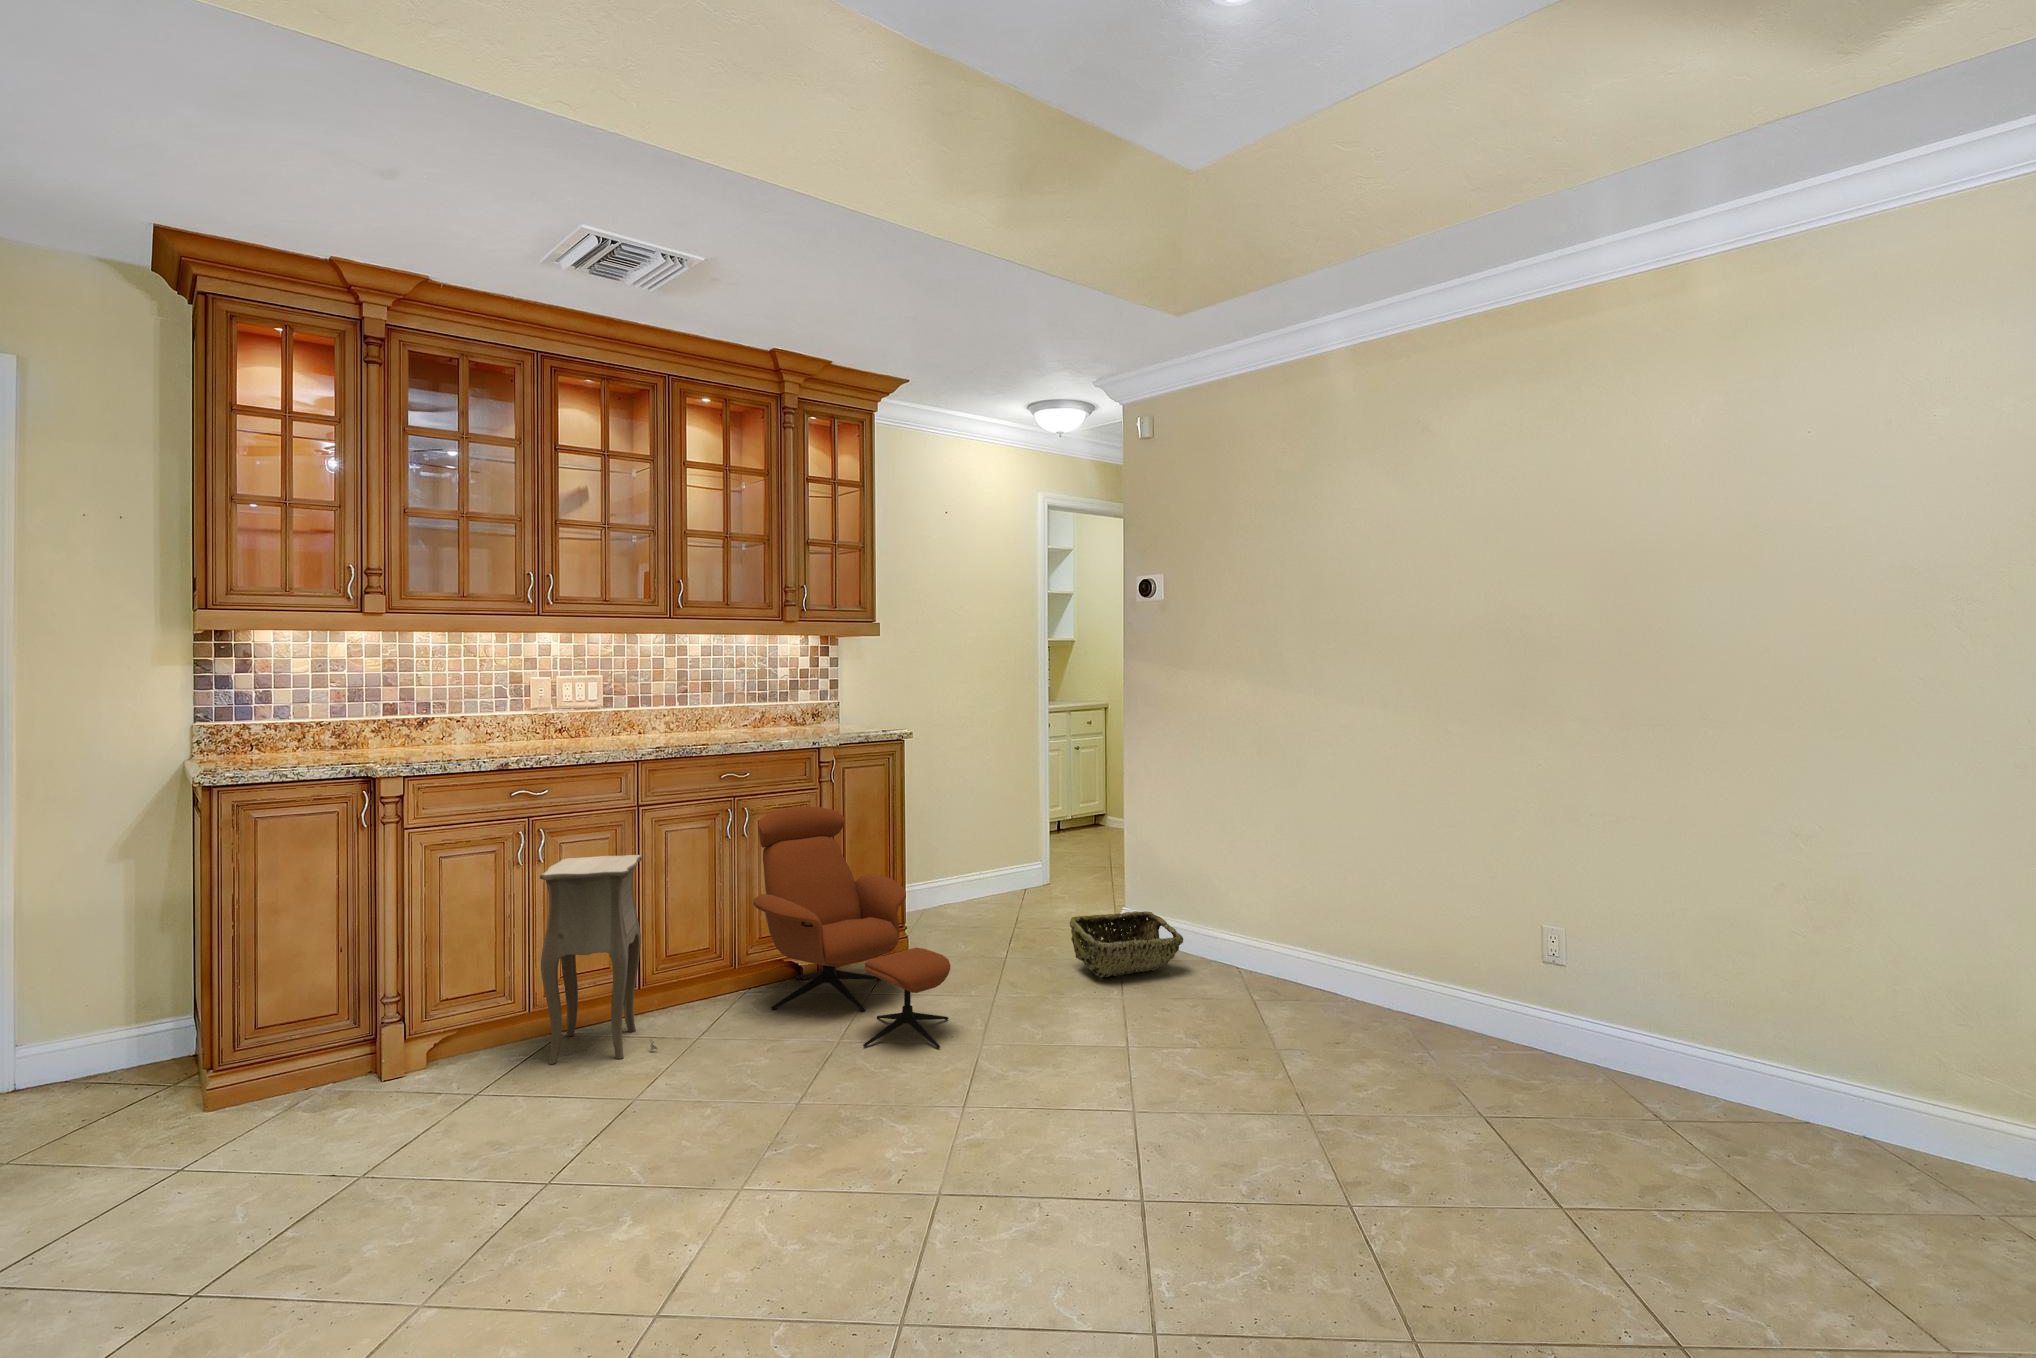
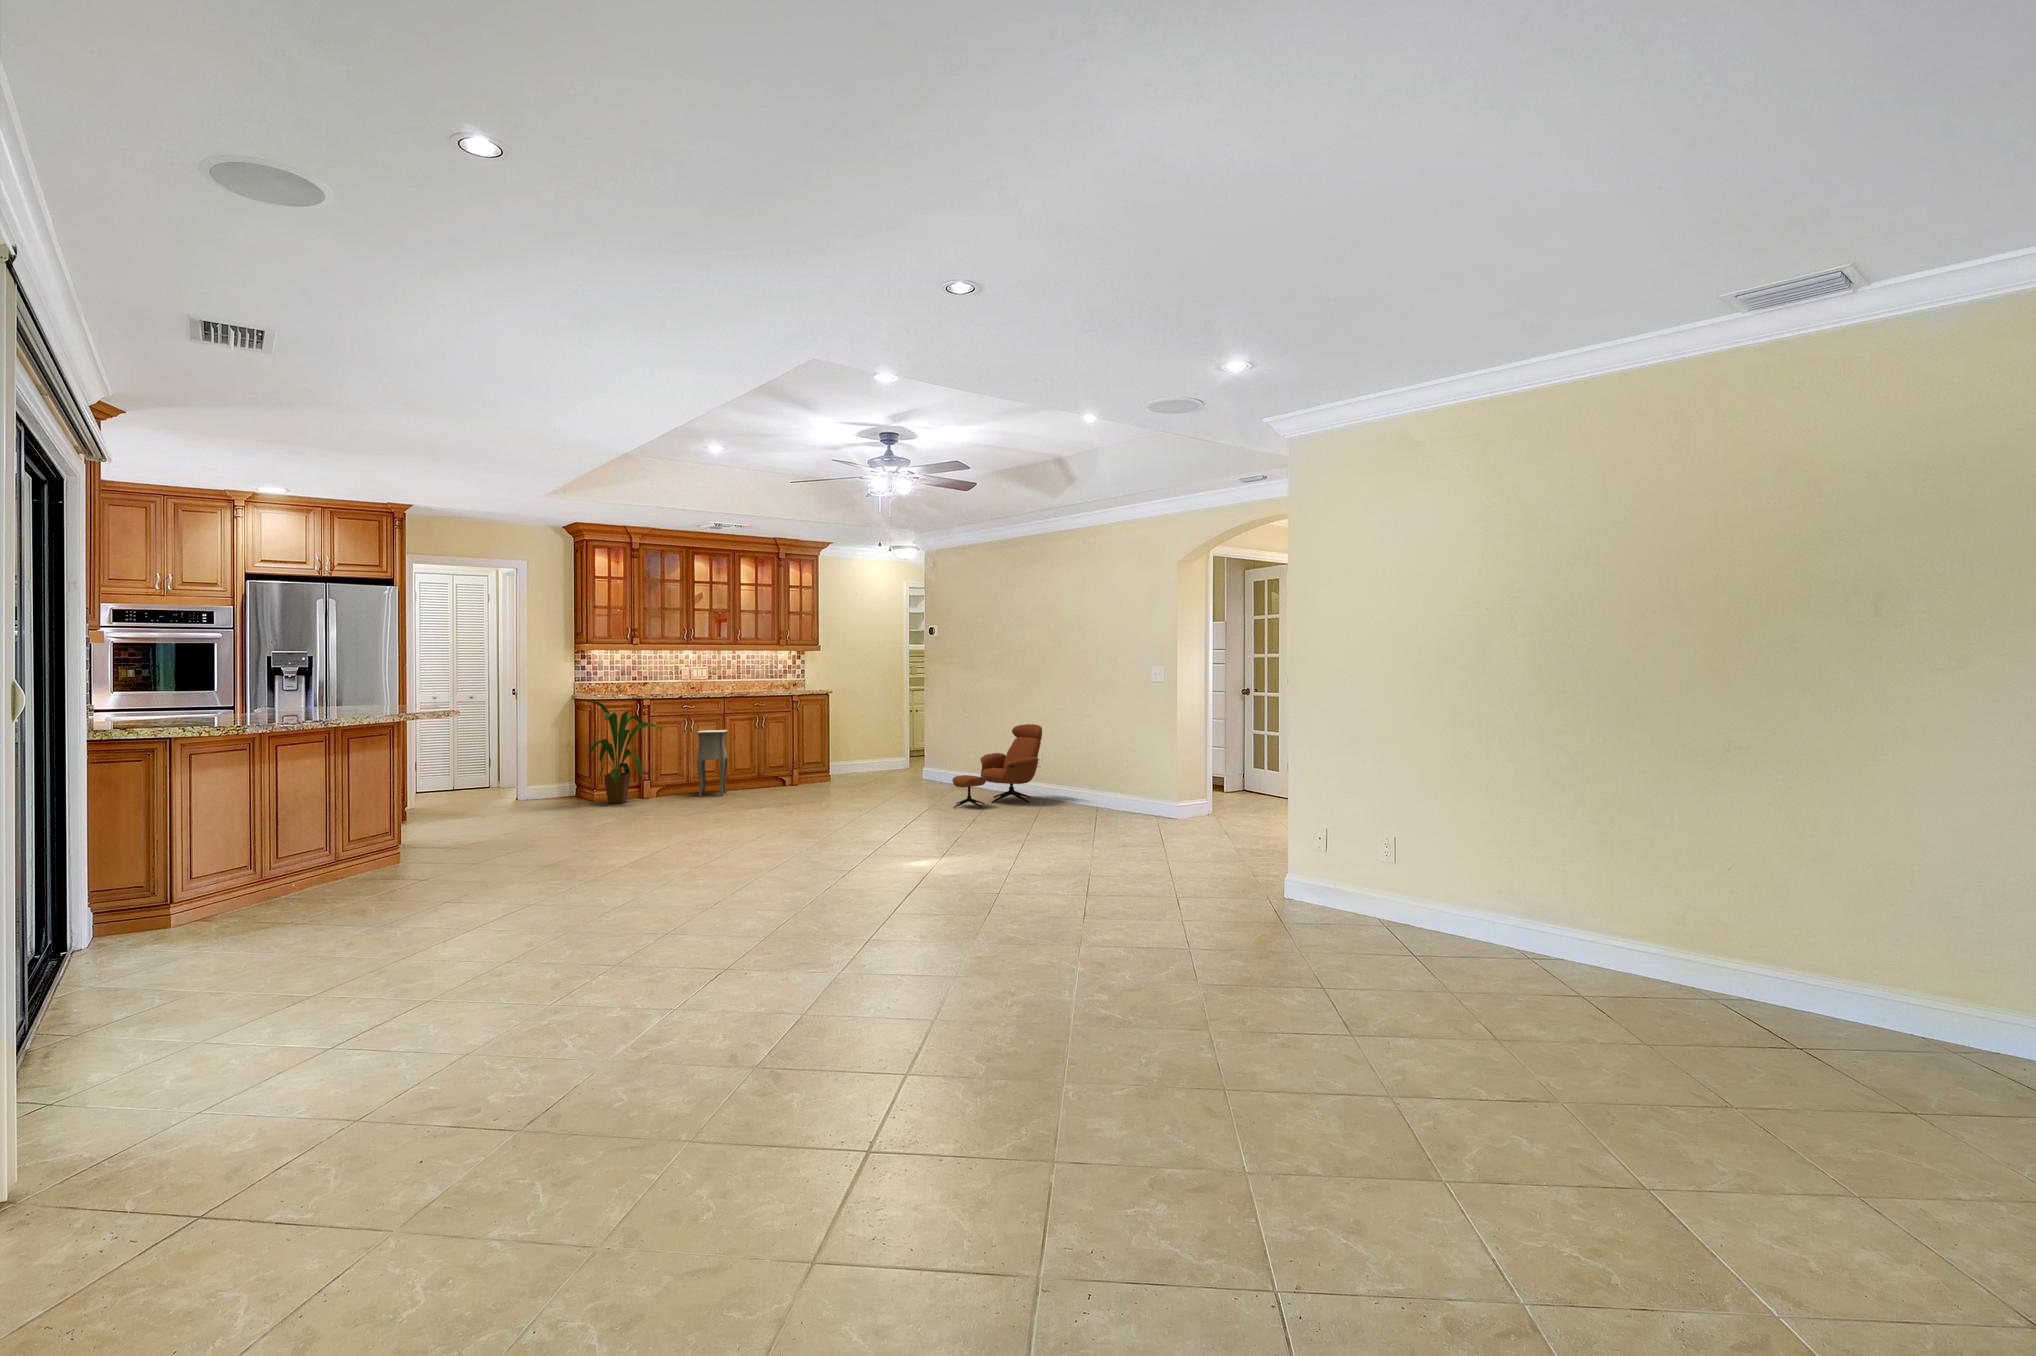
house plant: none [109,798,433,1133] -> present [588,701,664,804]
lounge chair: present [753,806,950,1048] -> present [952,724,1042,808]
woven basket: present [1070,911,1183,978] -> none [894,763,939,785]

